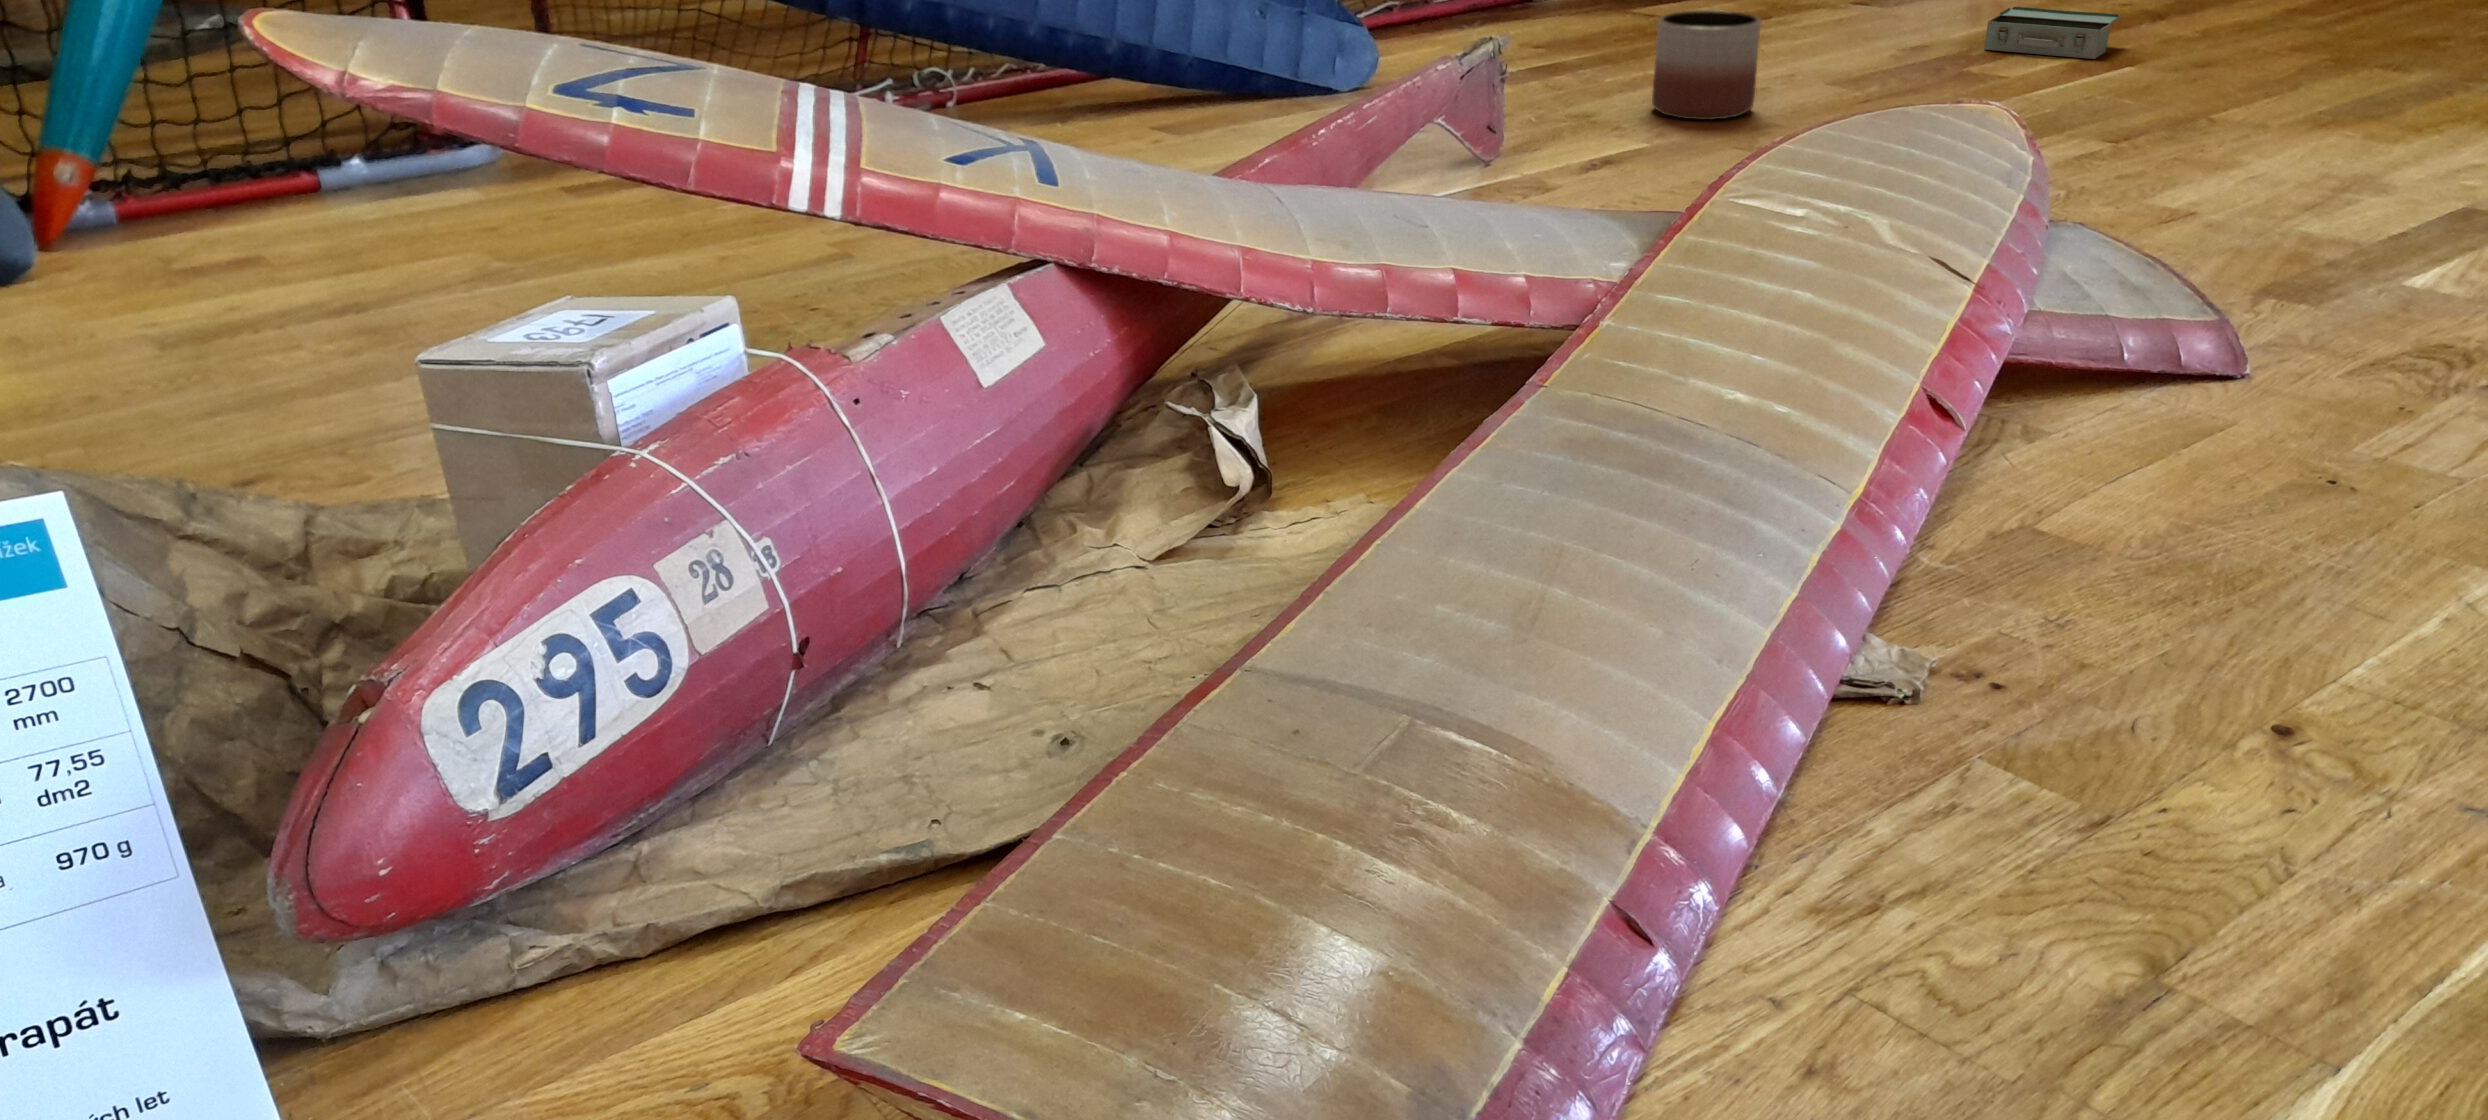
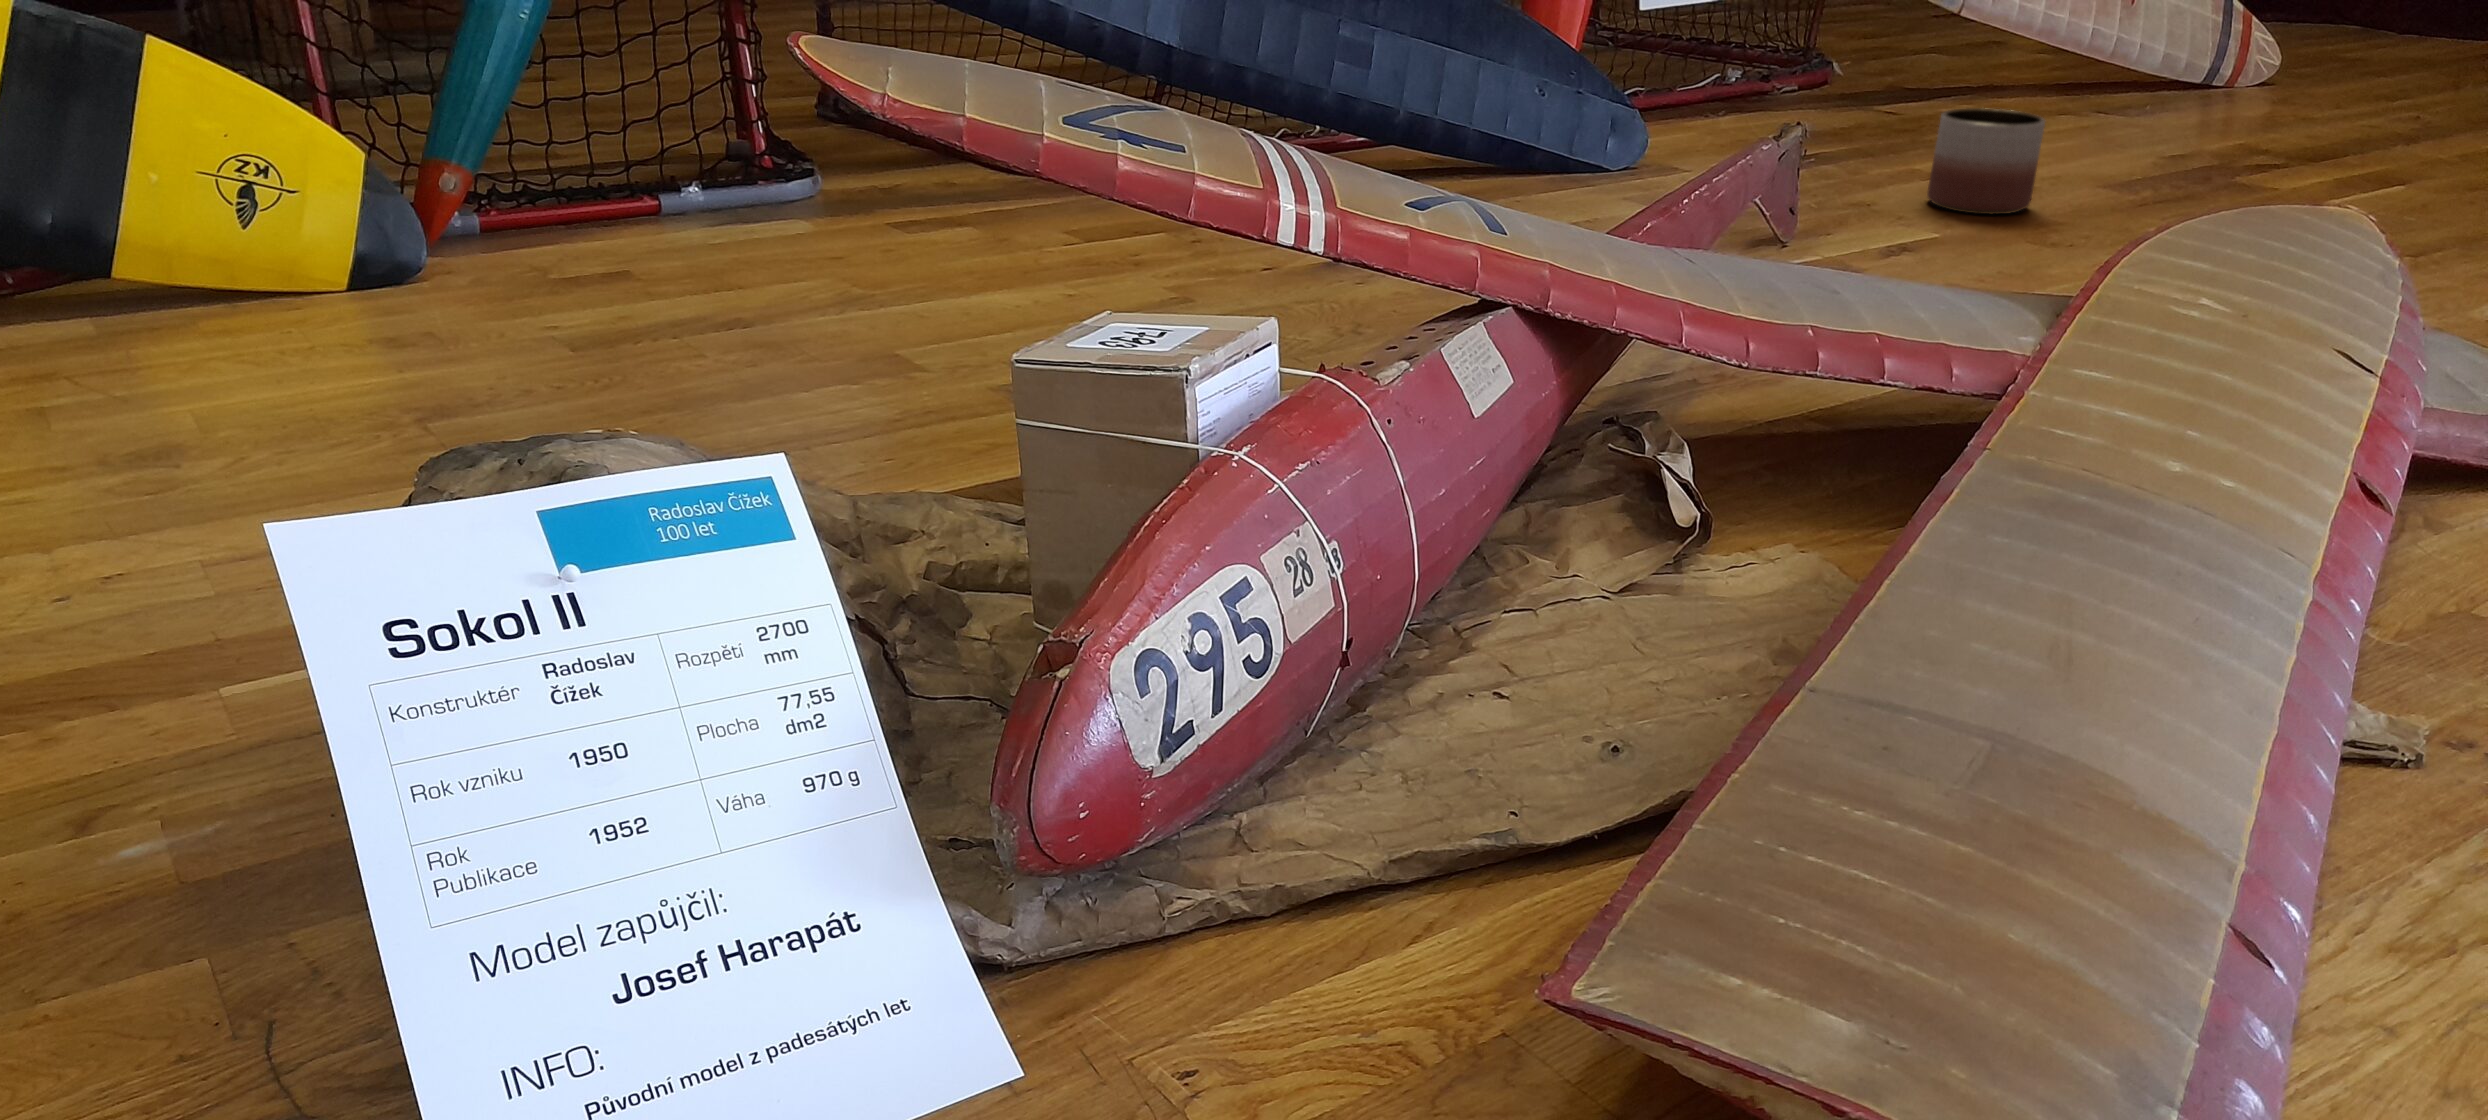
toolbox: present [1984,7,2121,59] -> none [2240,121,2382,175]

